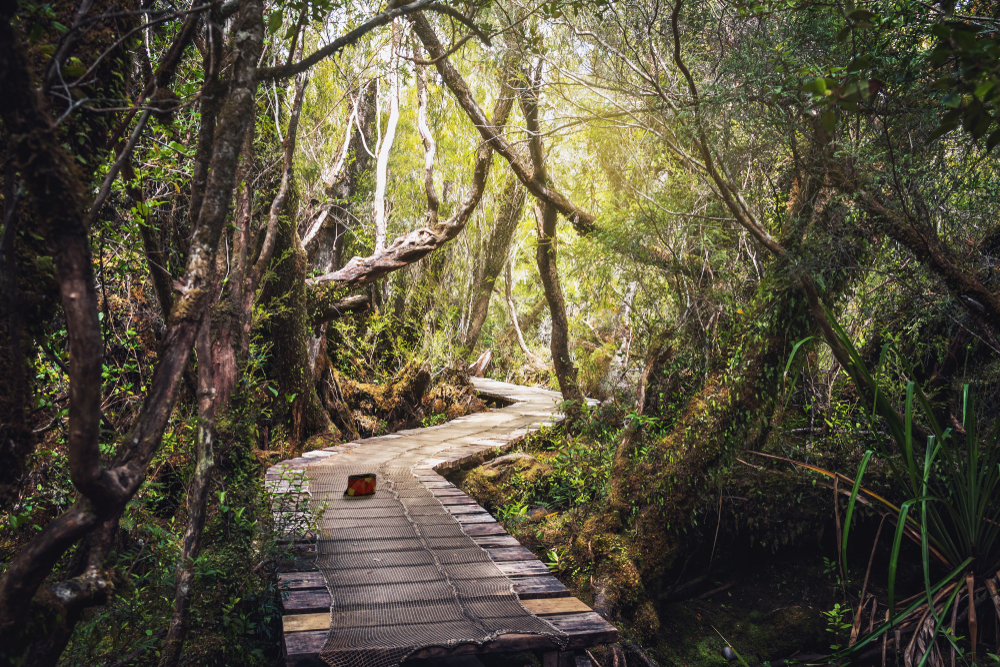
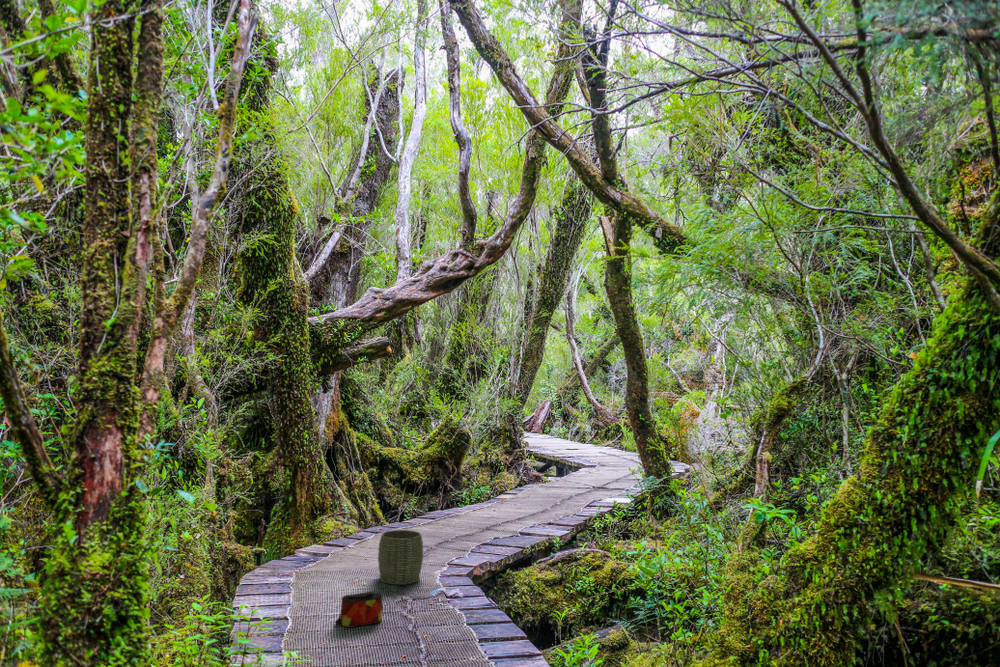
woven basket: none [369,436,402,473] -> present [378,530,423,585]

